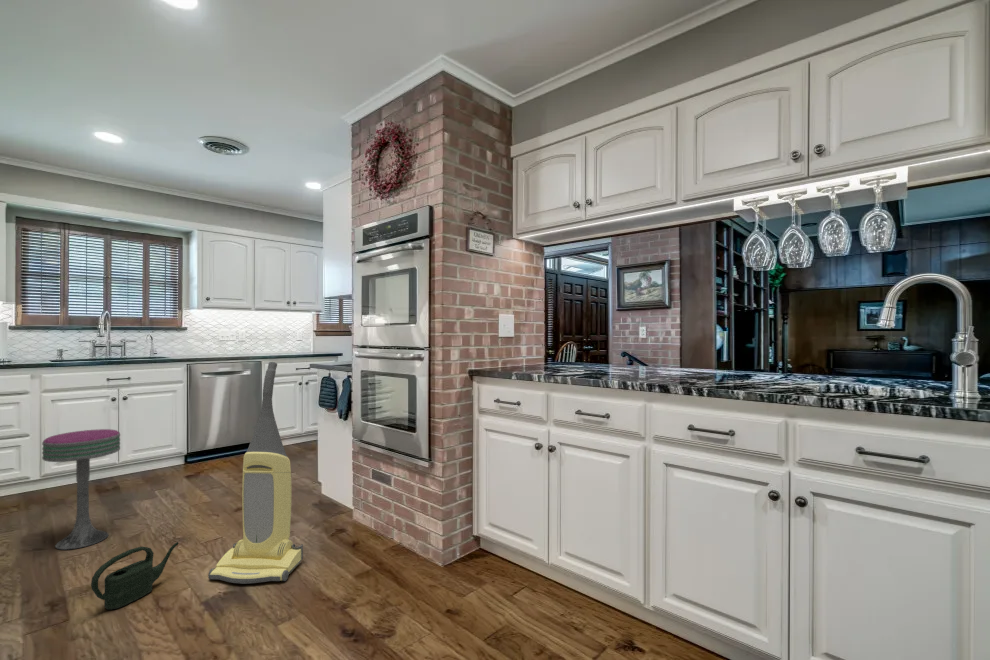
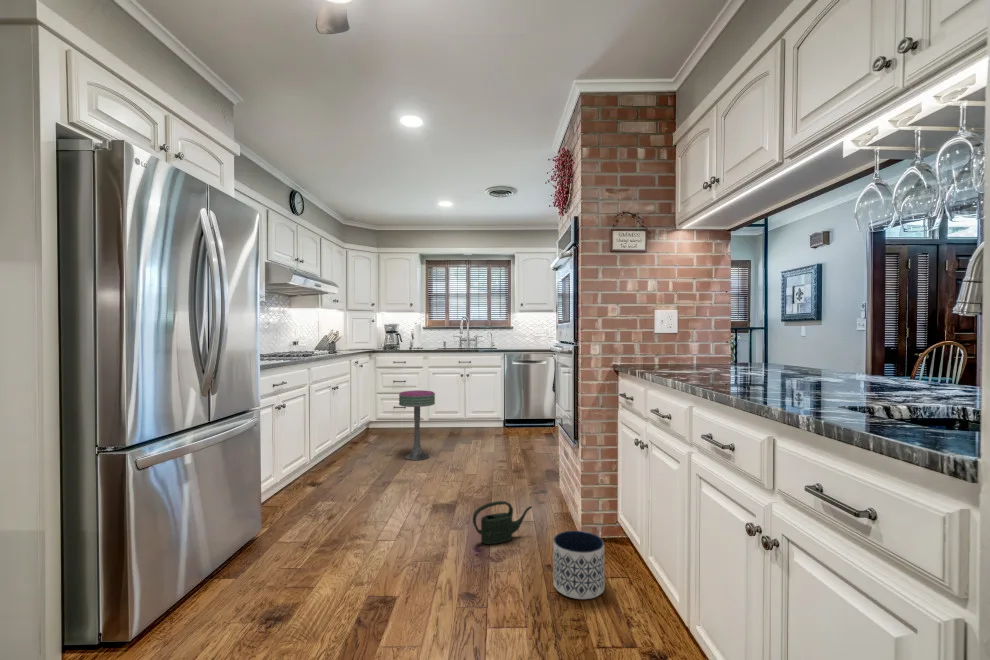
vacuum cleaner: present [208,362,303,584] -> none [443,351,498,508]
watering can: present [91,542,178,609] -> present [473,501,532,544]
planter: none [480,555,535,634] -> present [553,531,605,599]

